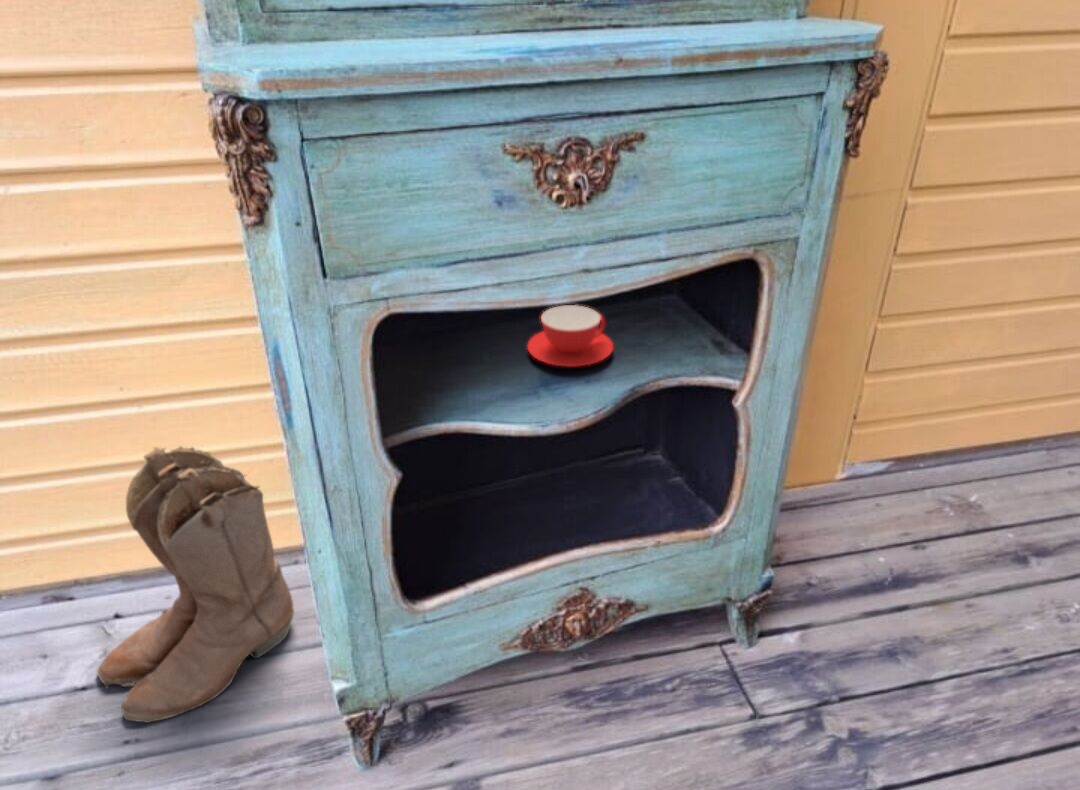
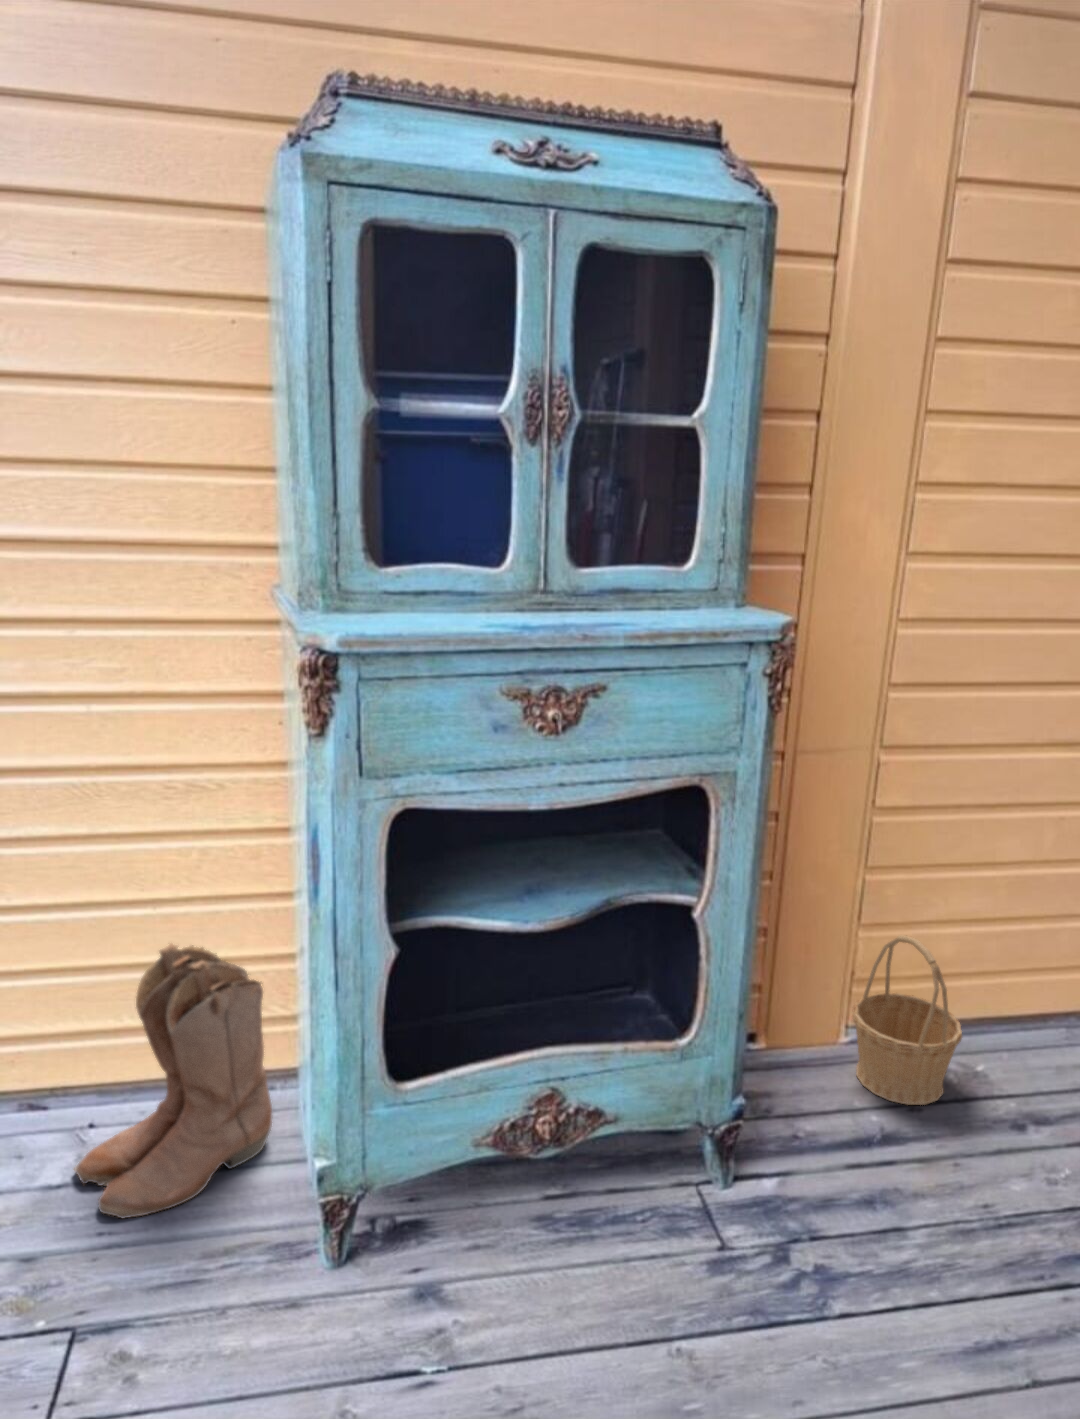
teacup: present [527,305,613,367] -> none [515,827,590,877]
basket: none [864,384,979,545] -> present [853,935,962,1105]

